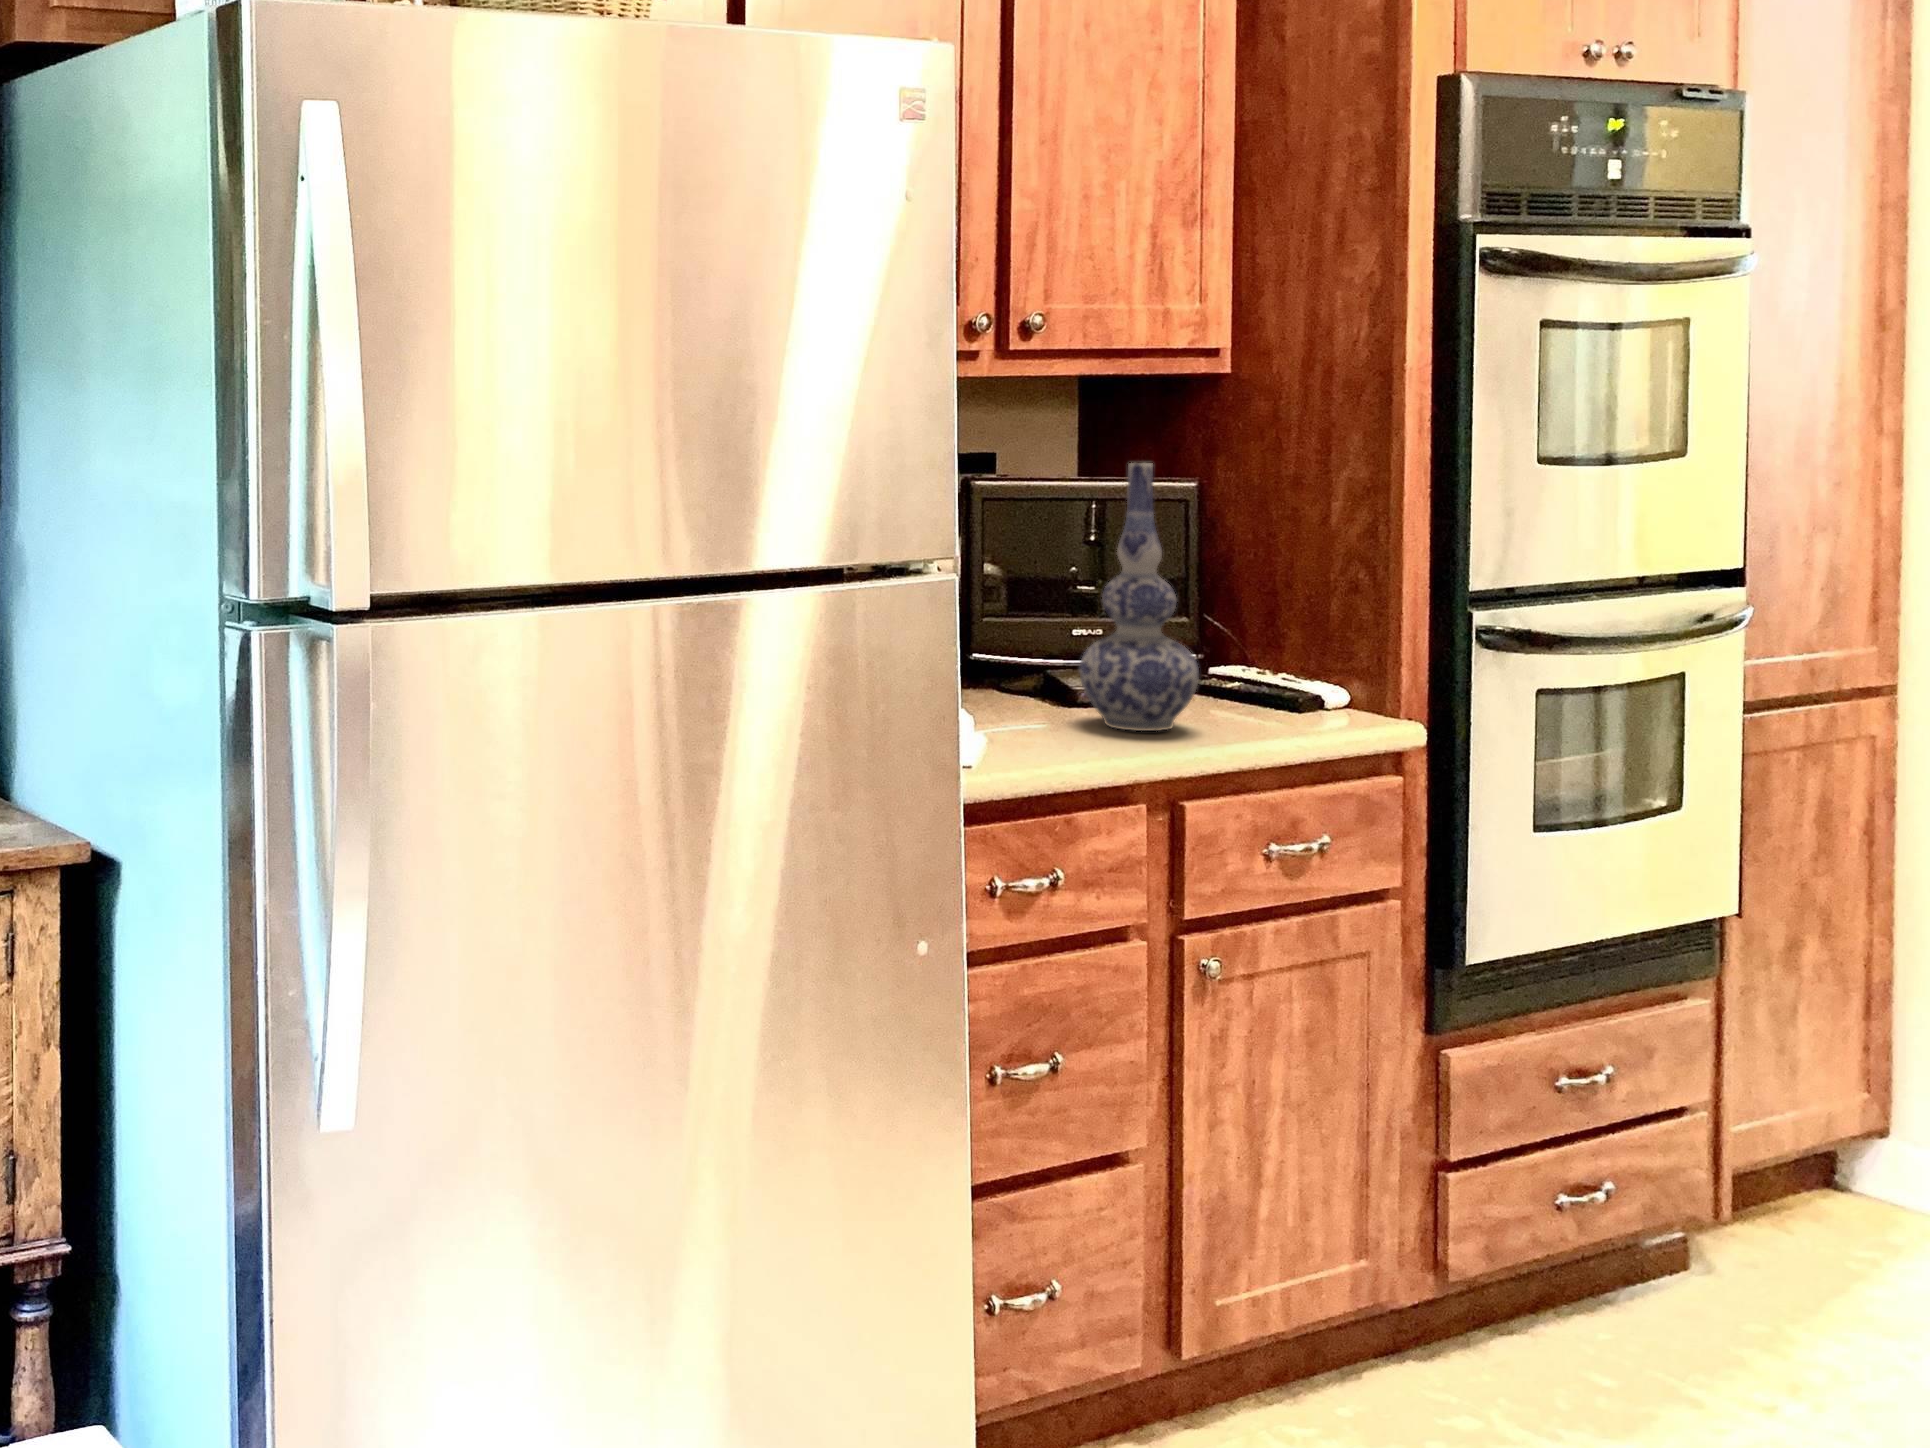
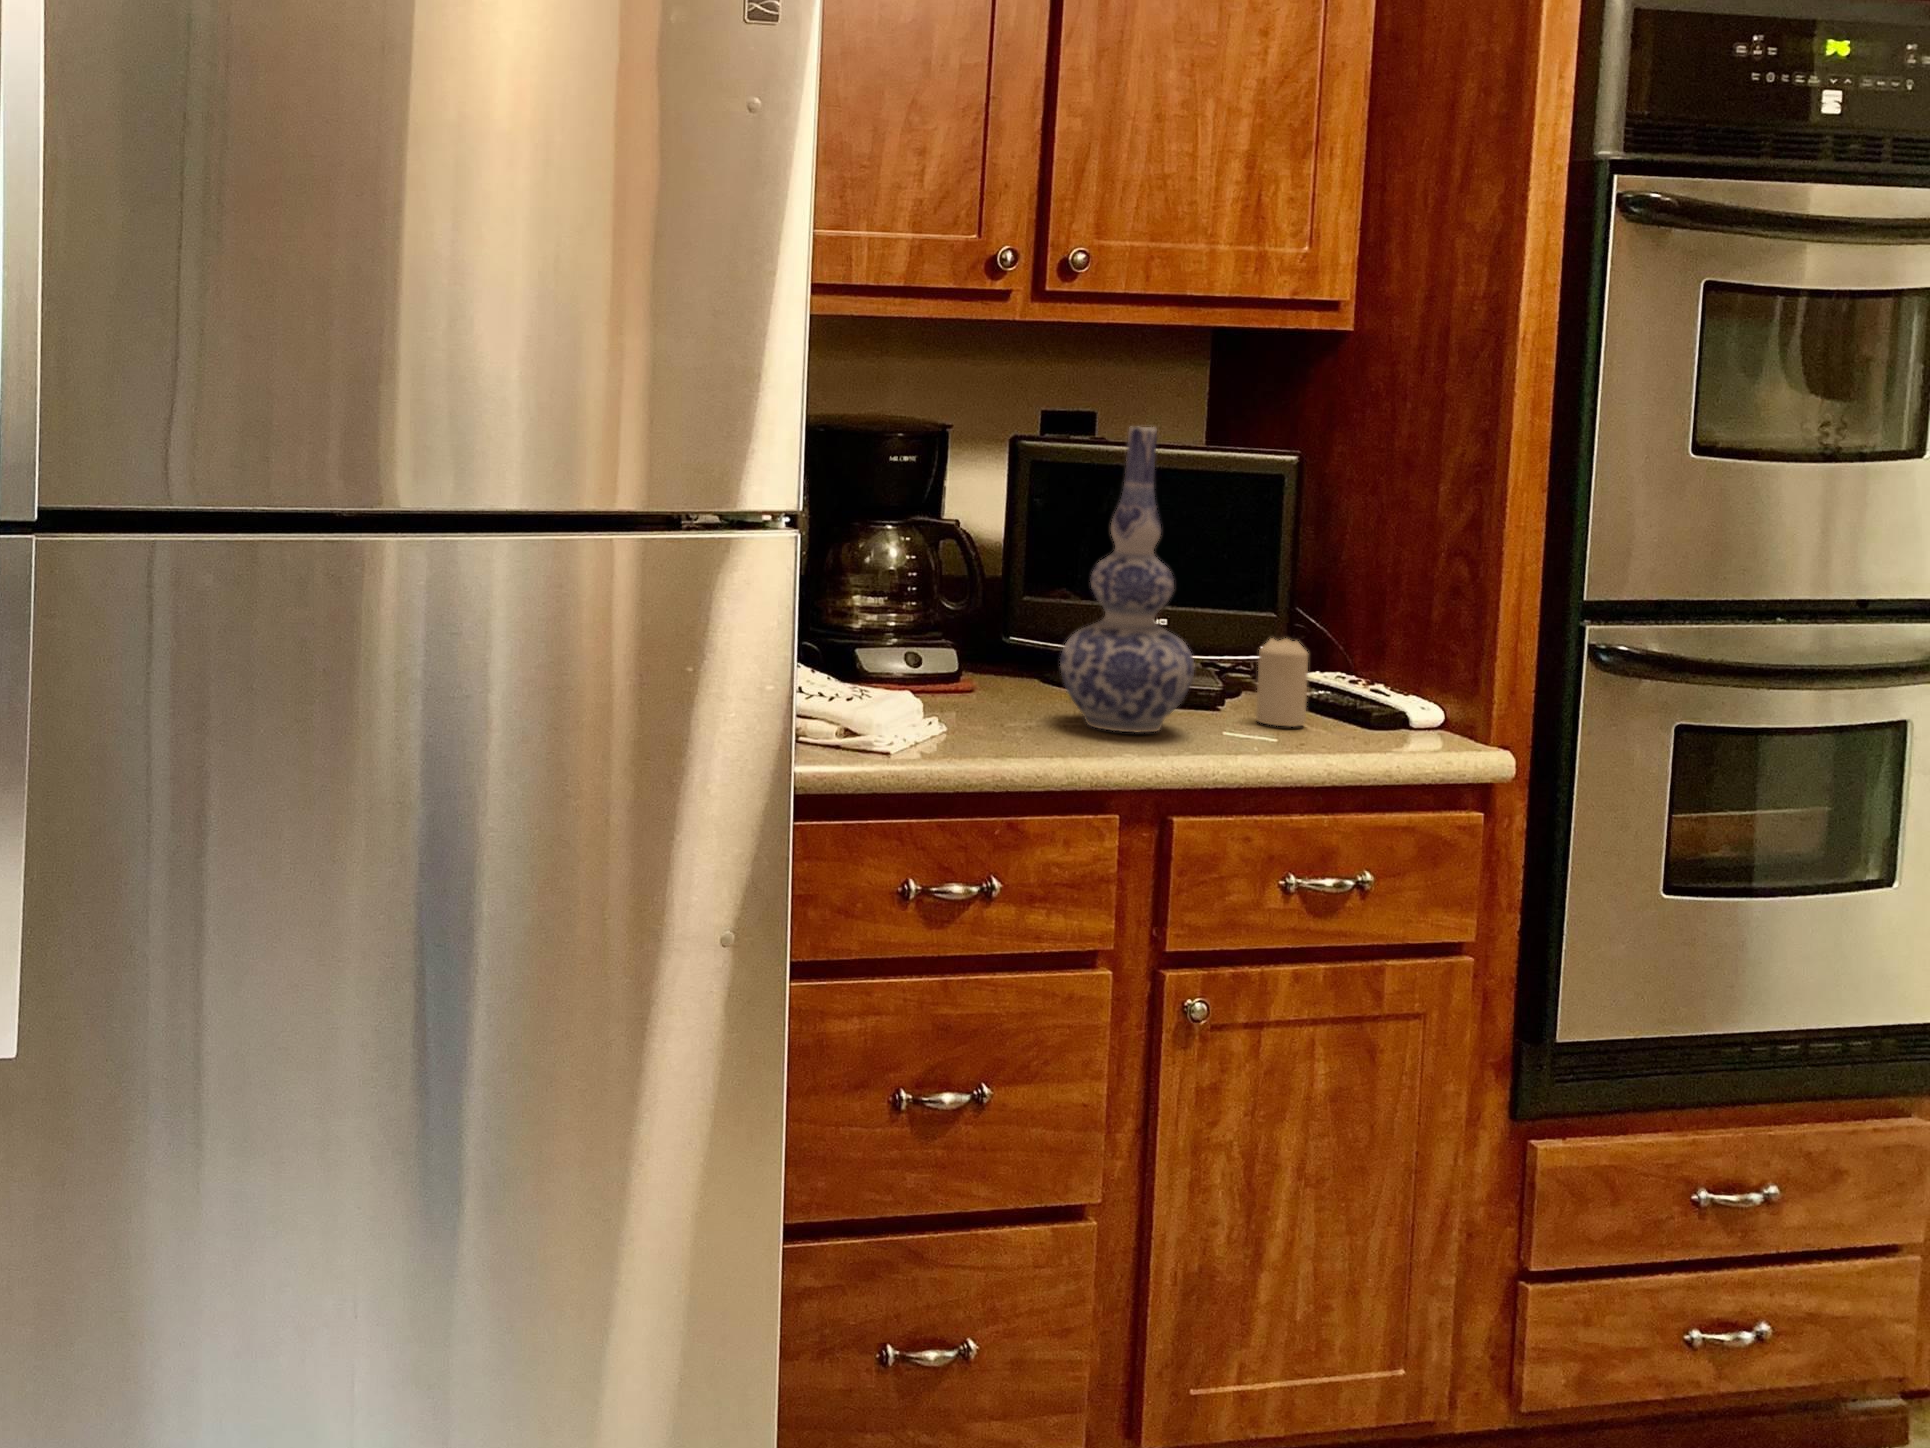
candle: none [1231,639,1276,715] -> present [1256,638,1309,727]

